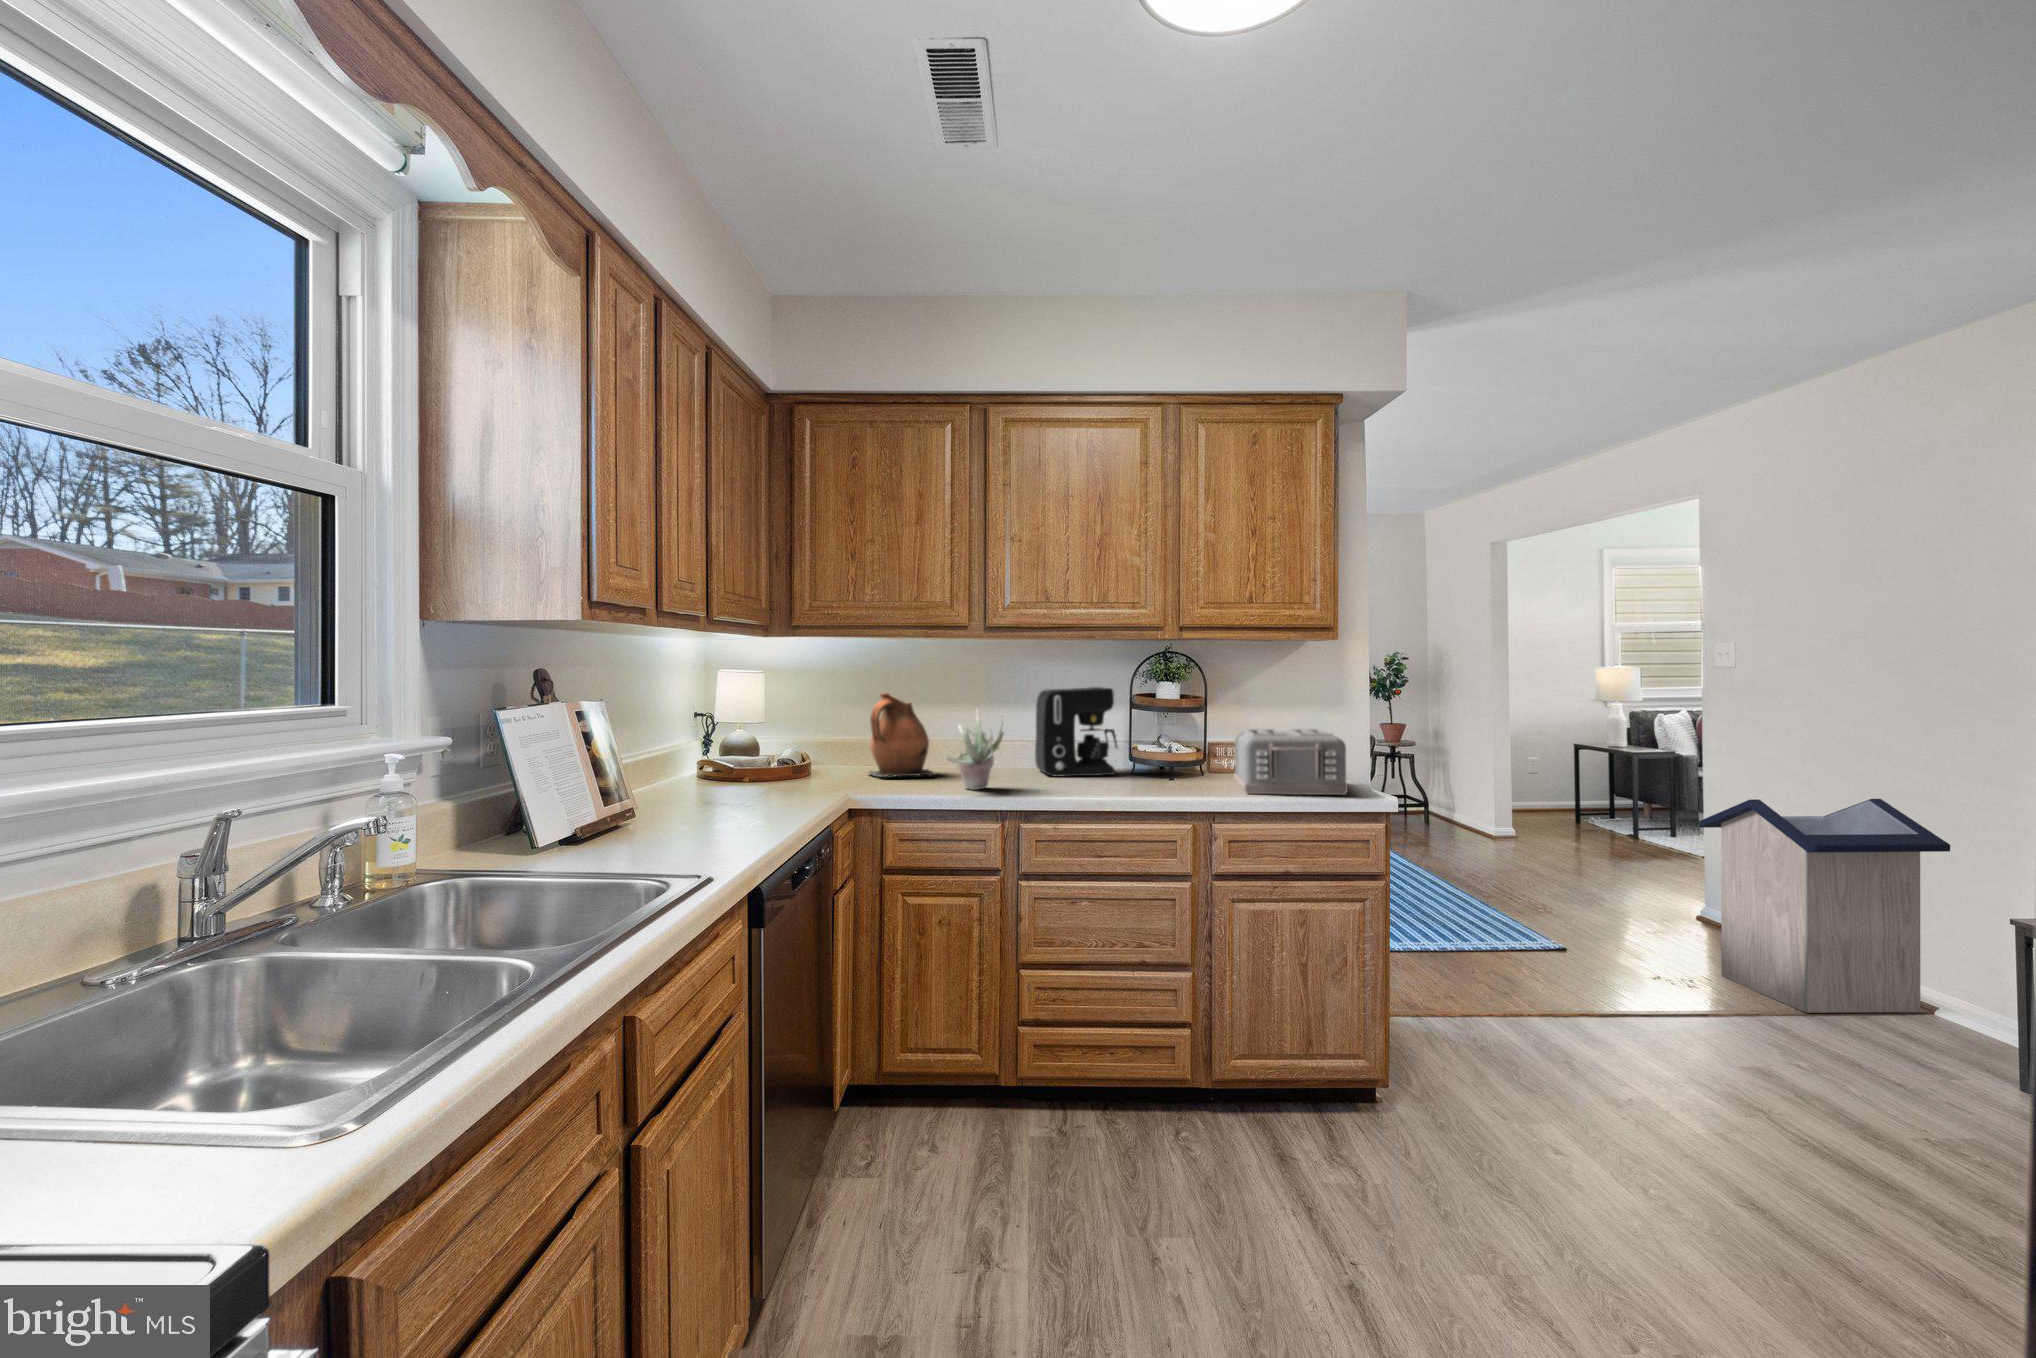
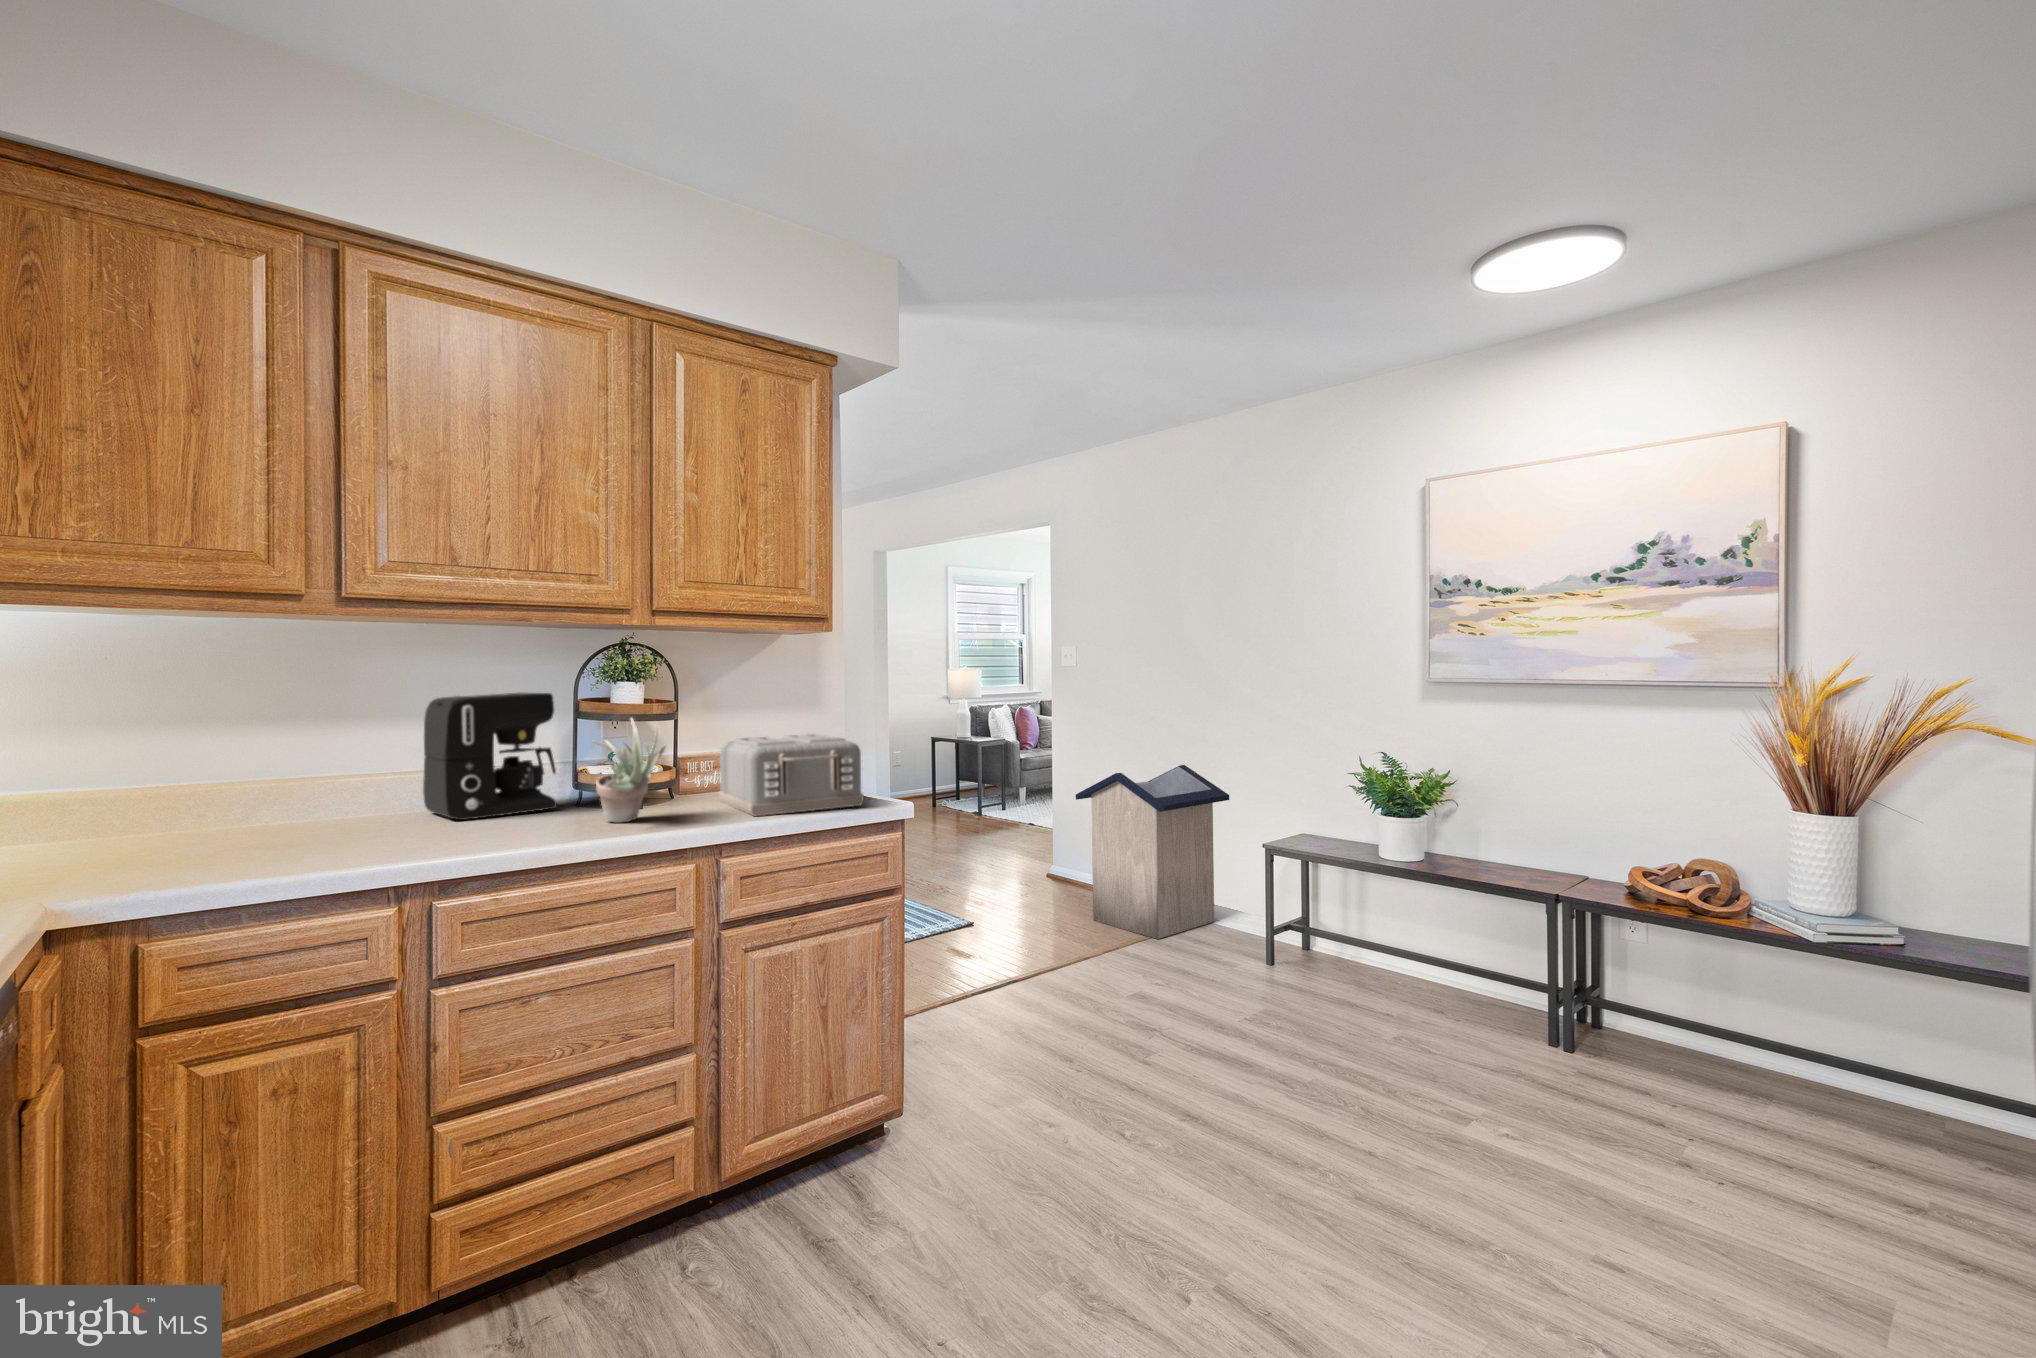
ceramic pitcher: present [869,693,935,777] -> none [73,710,243,856]
succulent plant: present [947,710,1004,790] -> present [593,718,666,823]

